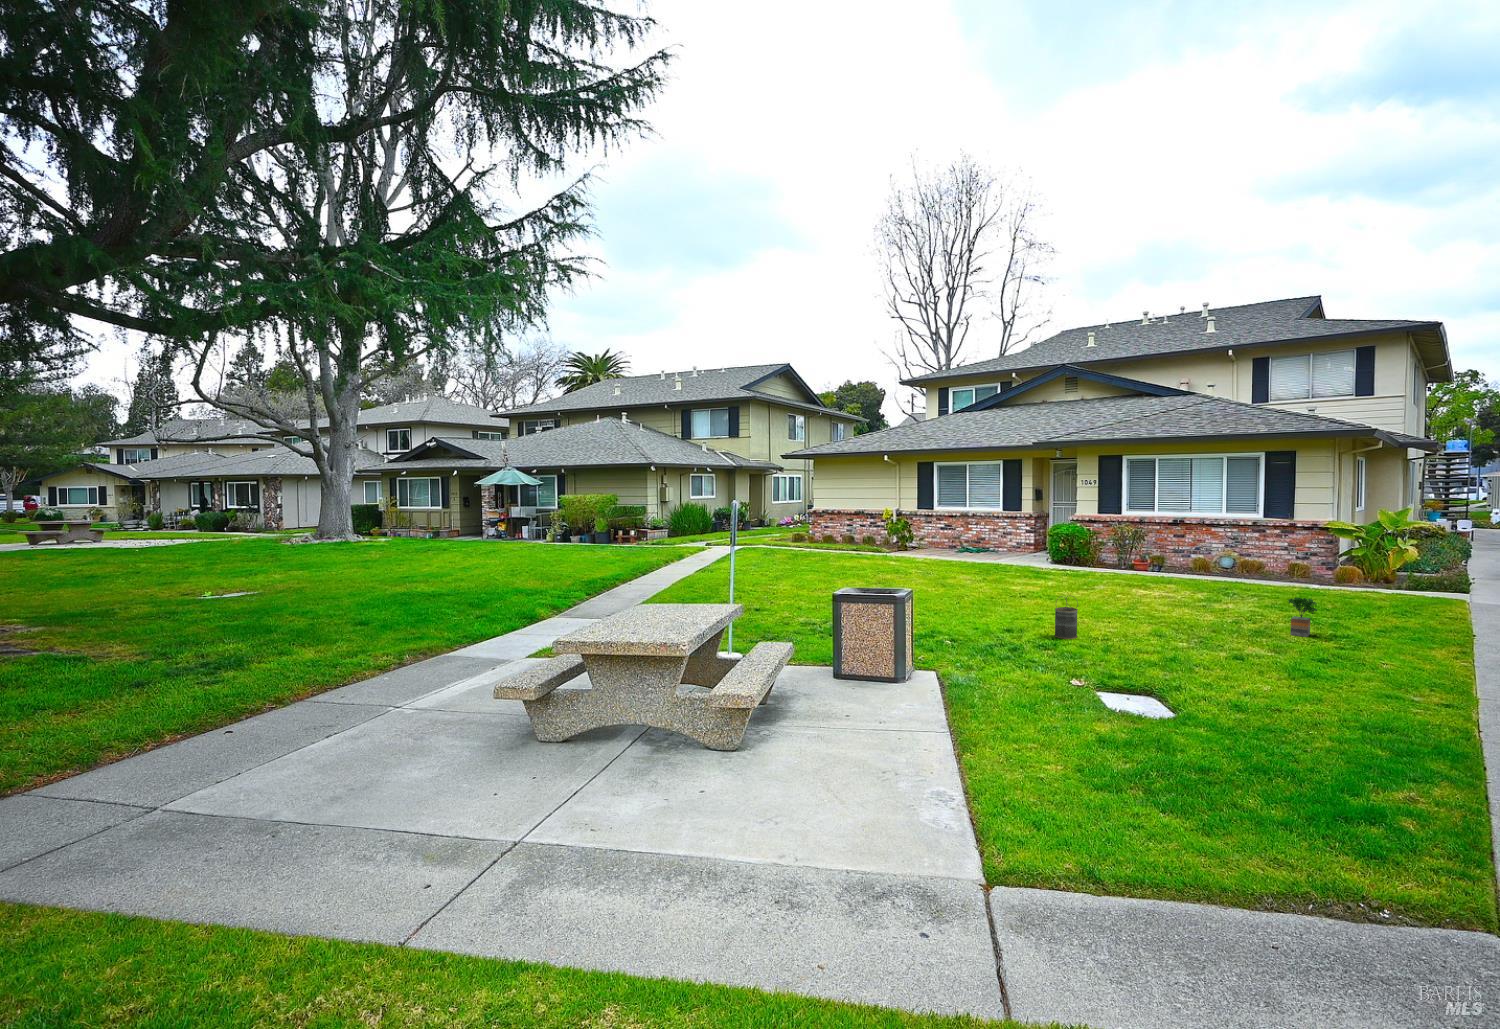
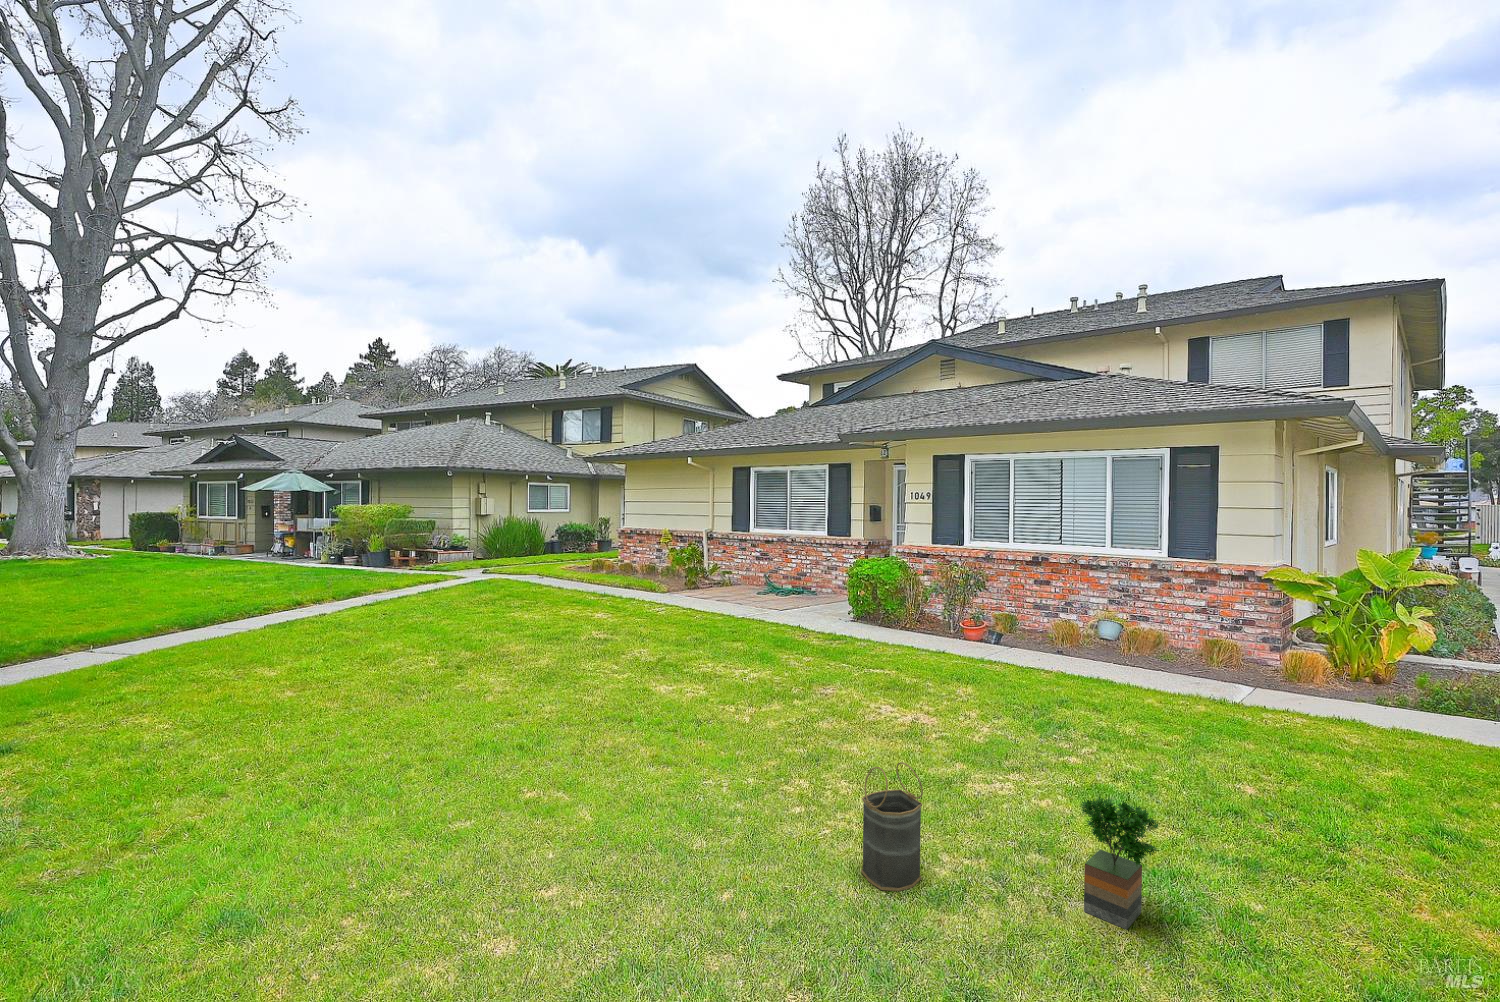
basket: present [1055,596,1078,639] -> present [861,762,923,891]

